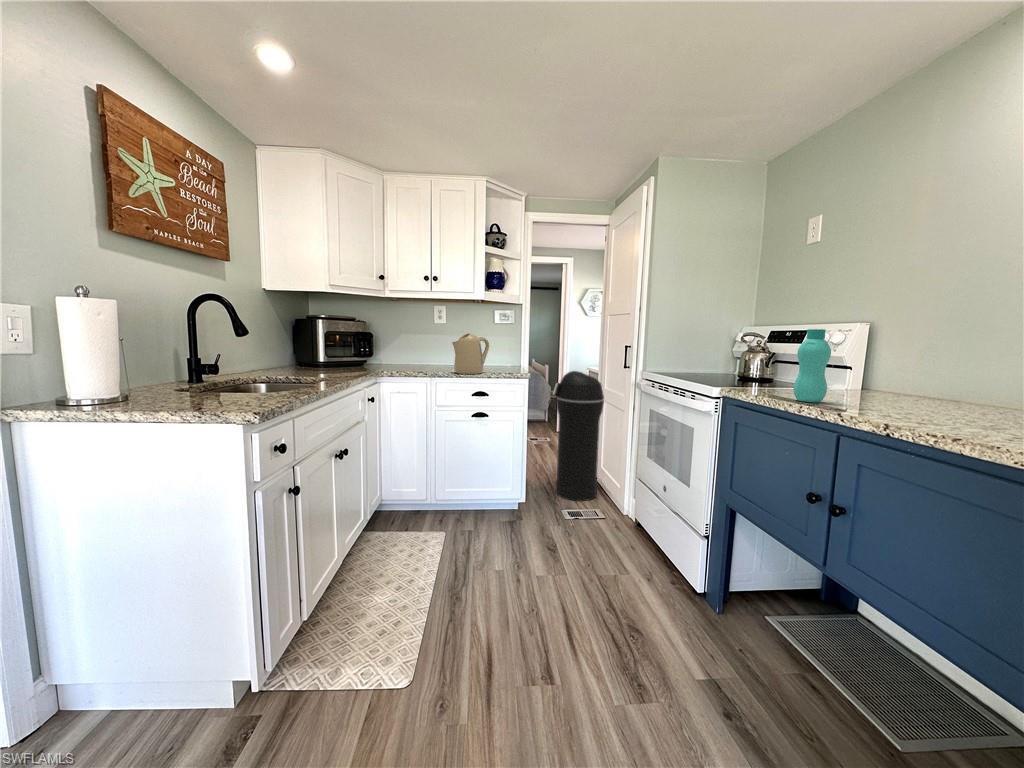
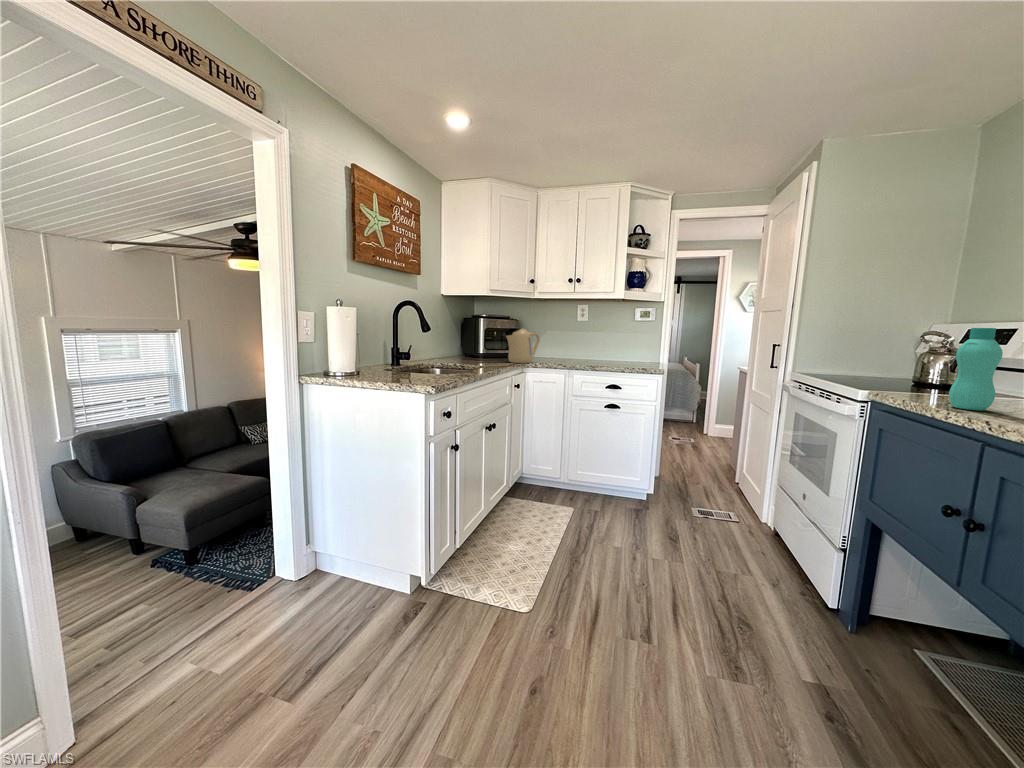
kettle: present [452,333,489,374] -> present [506,329,540,363]
trash can: present [553,371,604,501] -> none [688,369,749,504]

